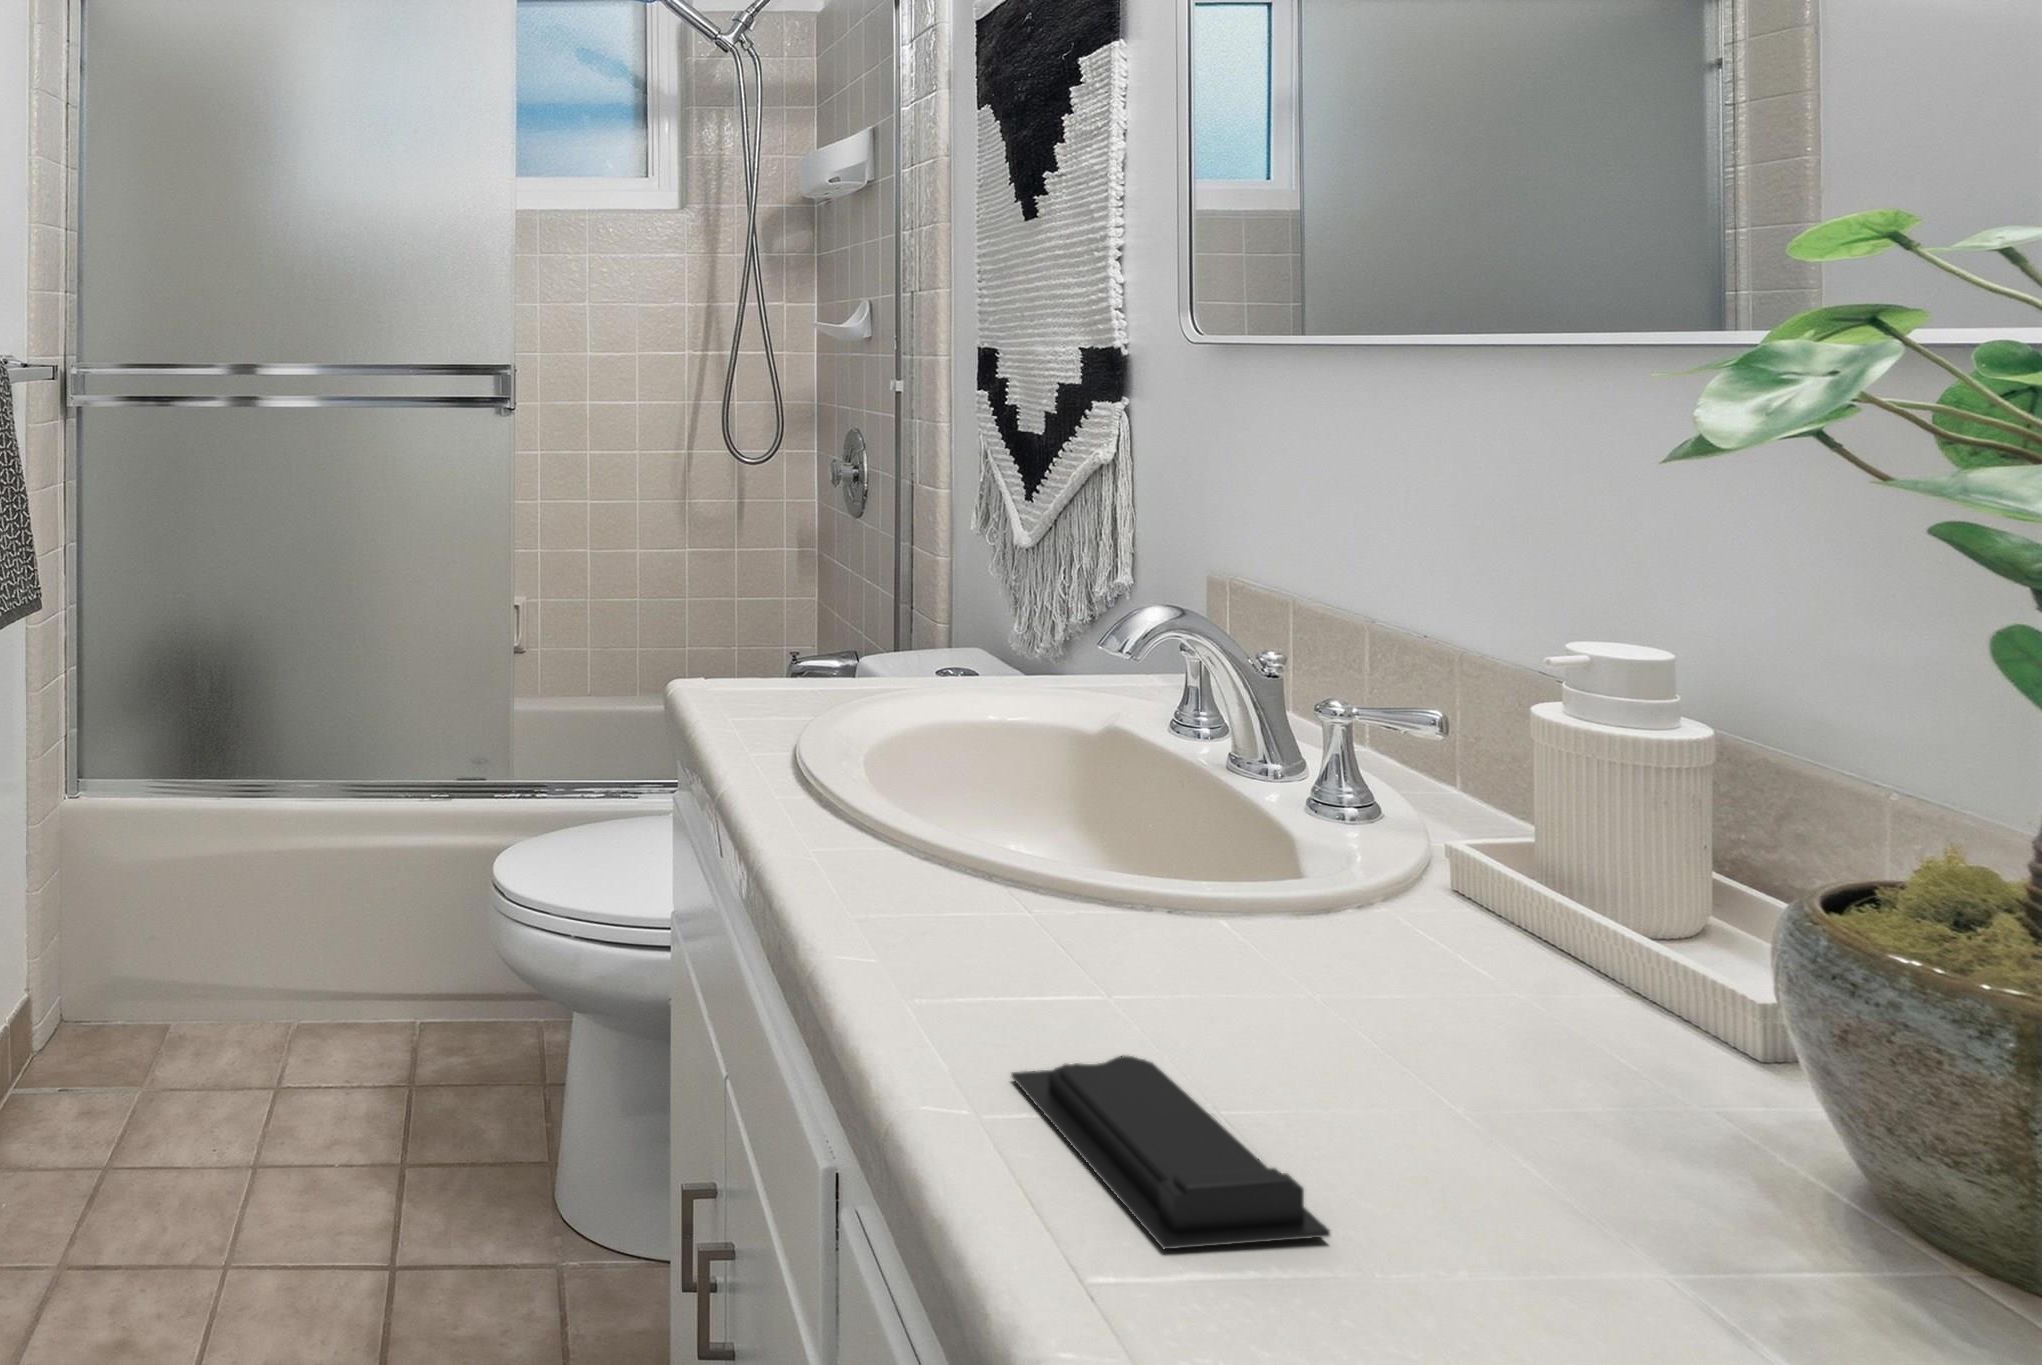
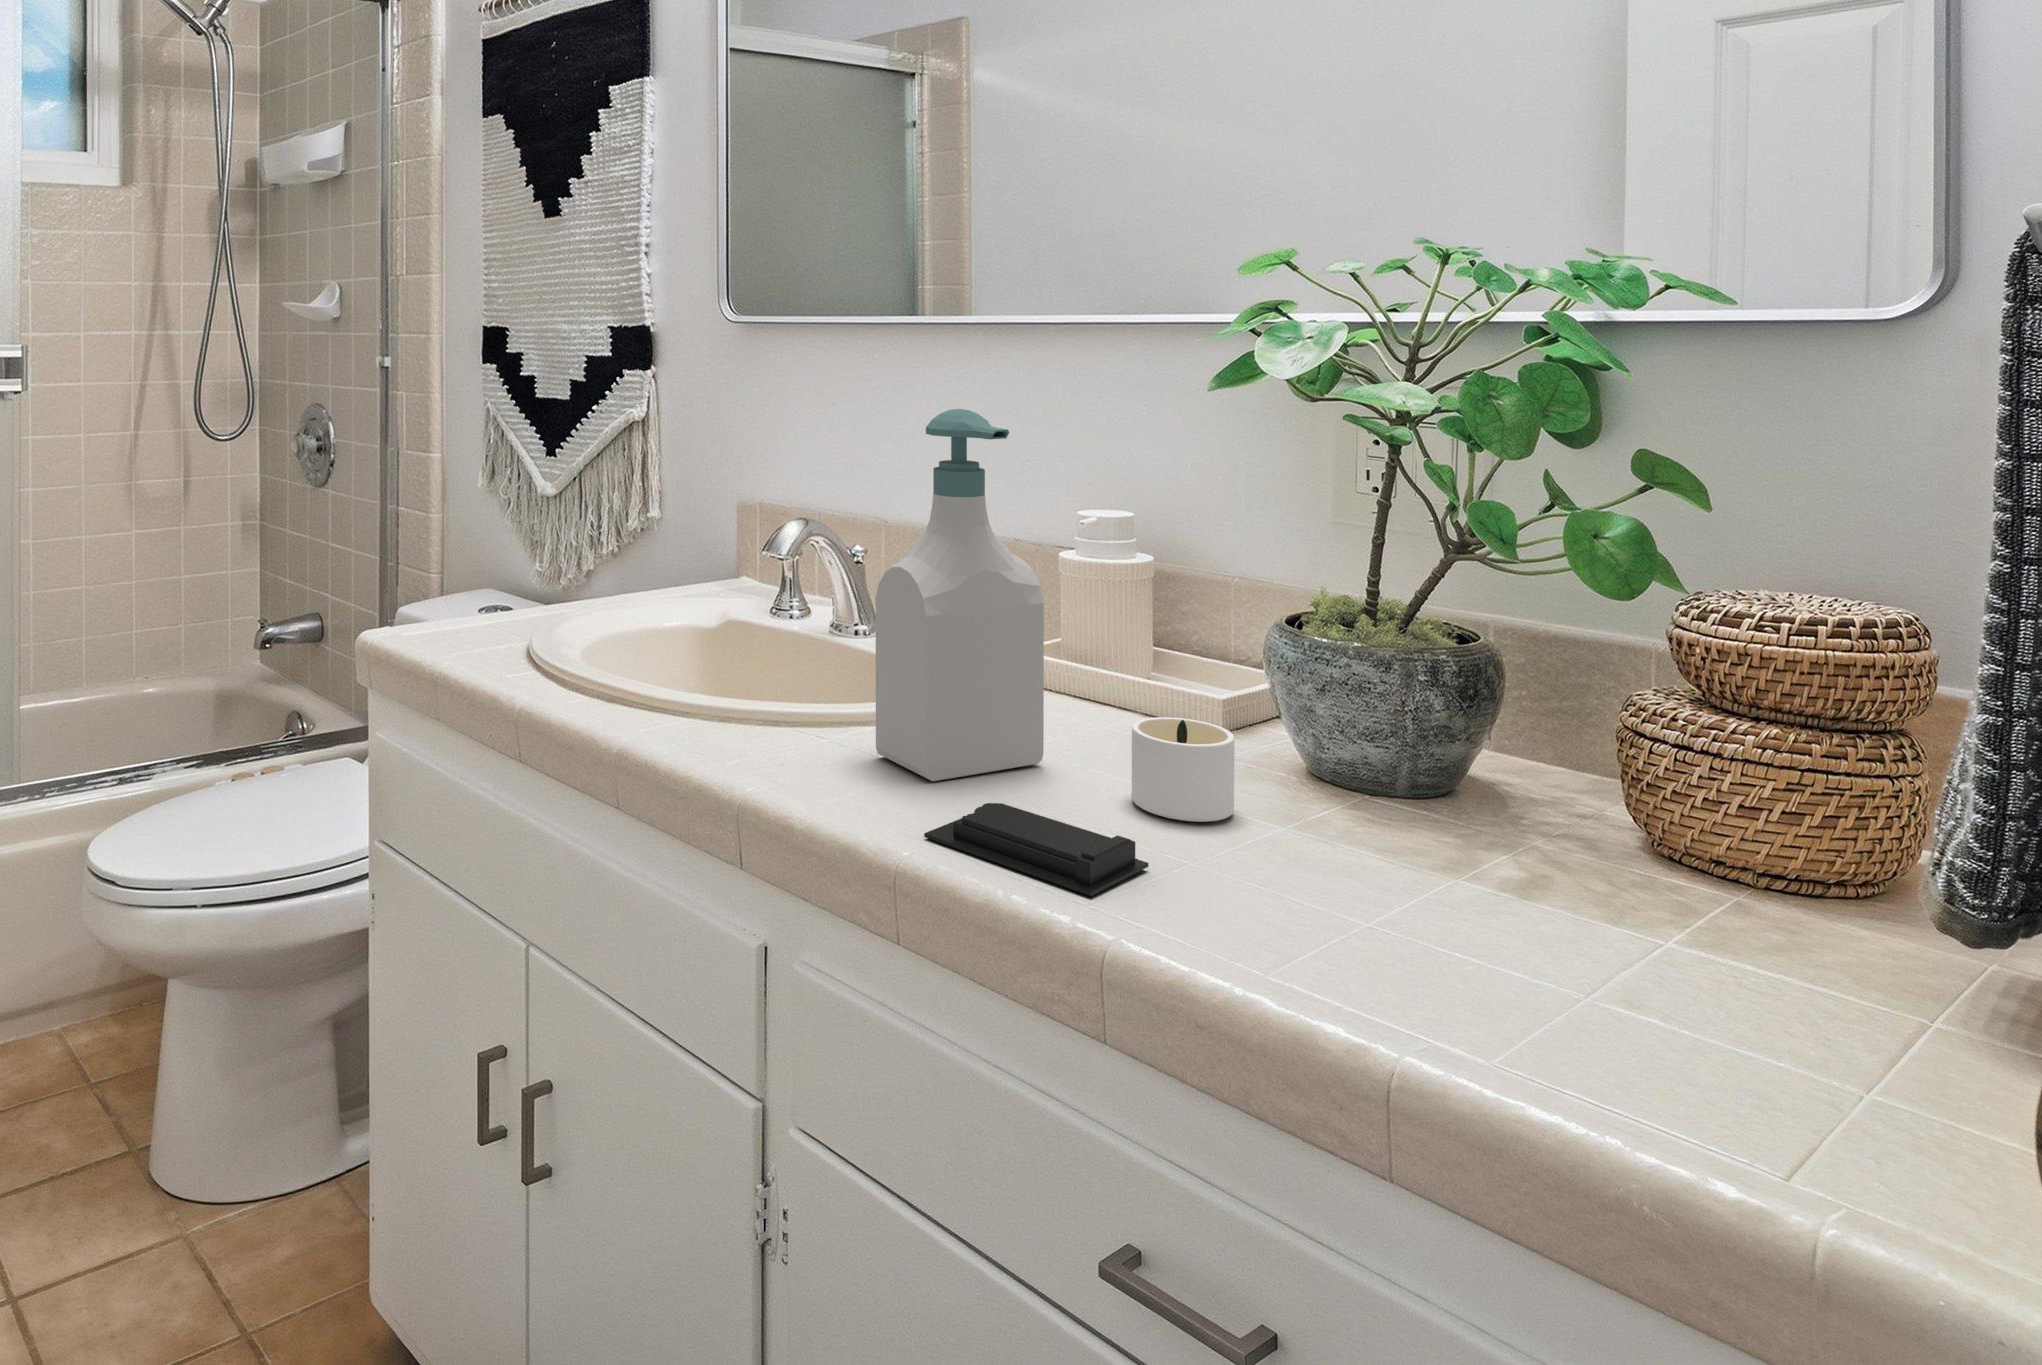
soap bottle: none [1092,465,1356,1021] -> present [876,409,1044,781]
candle: none [1442,993,1715,1204] -> present [1132,717,1235,822]

